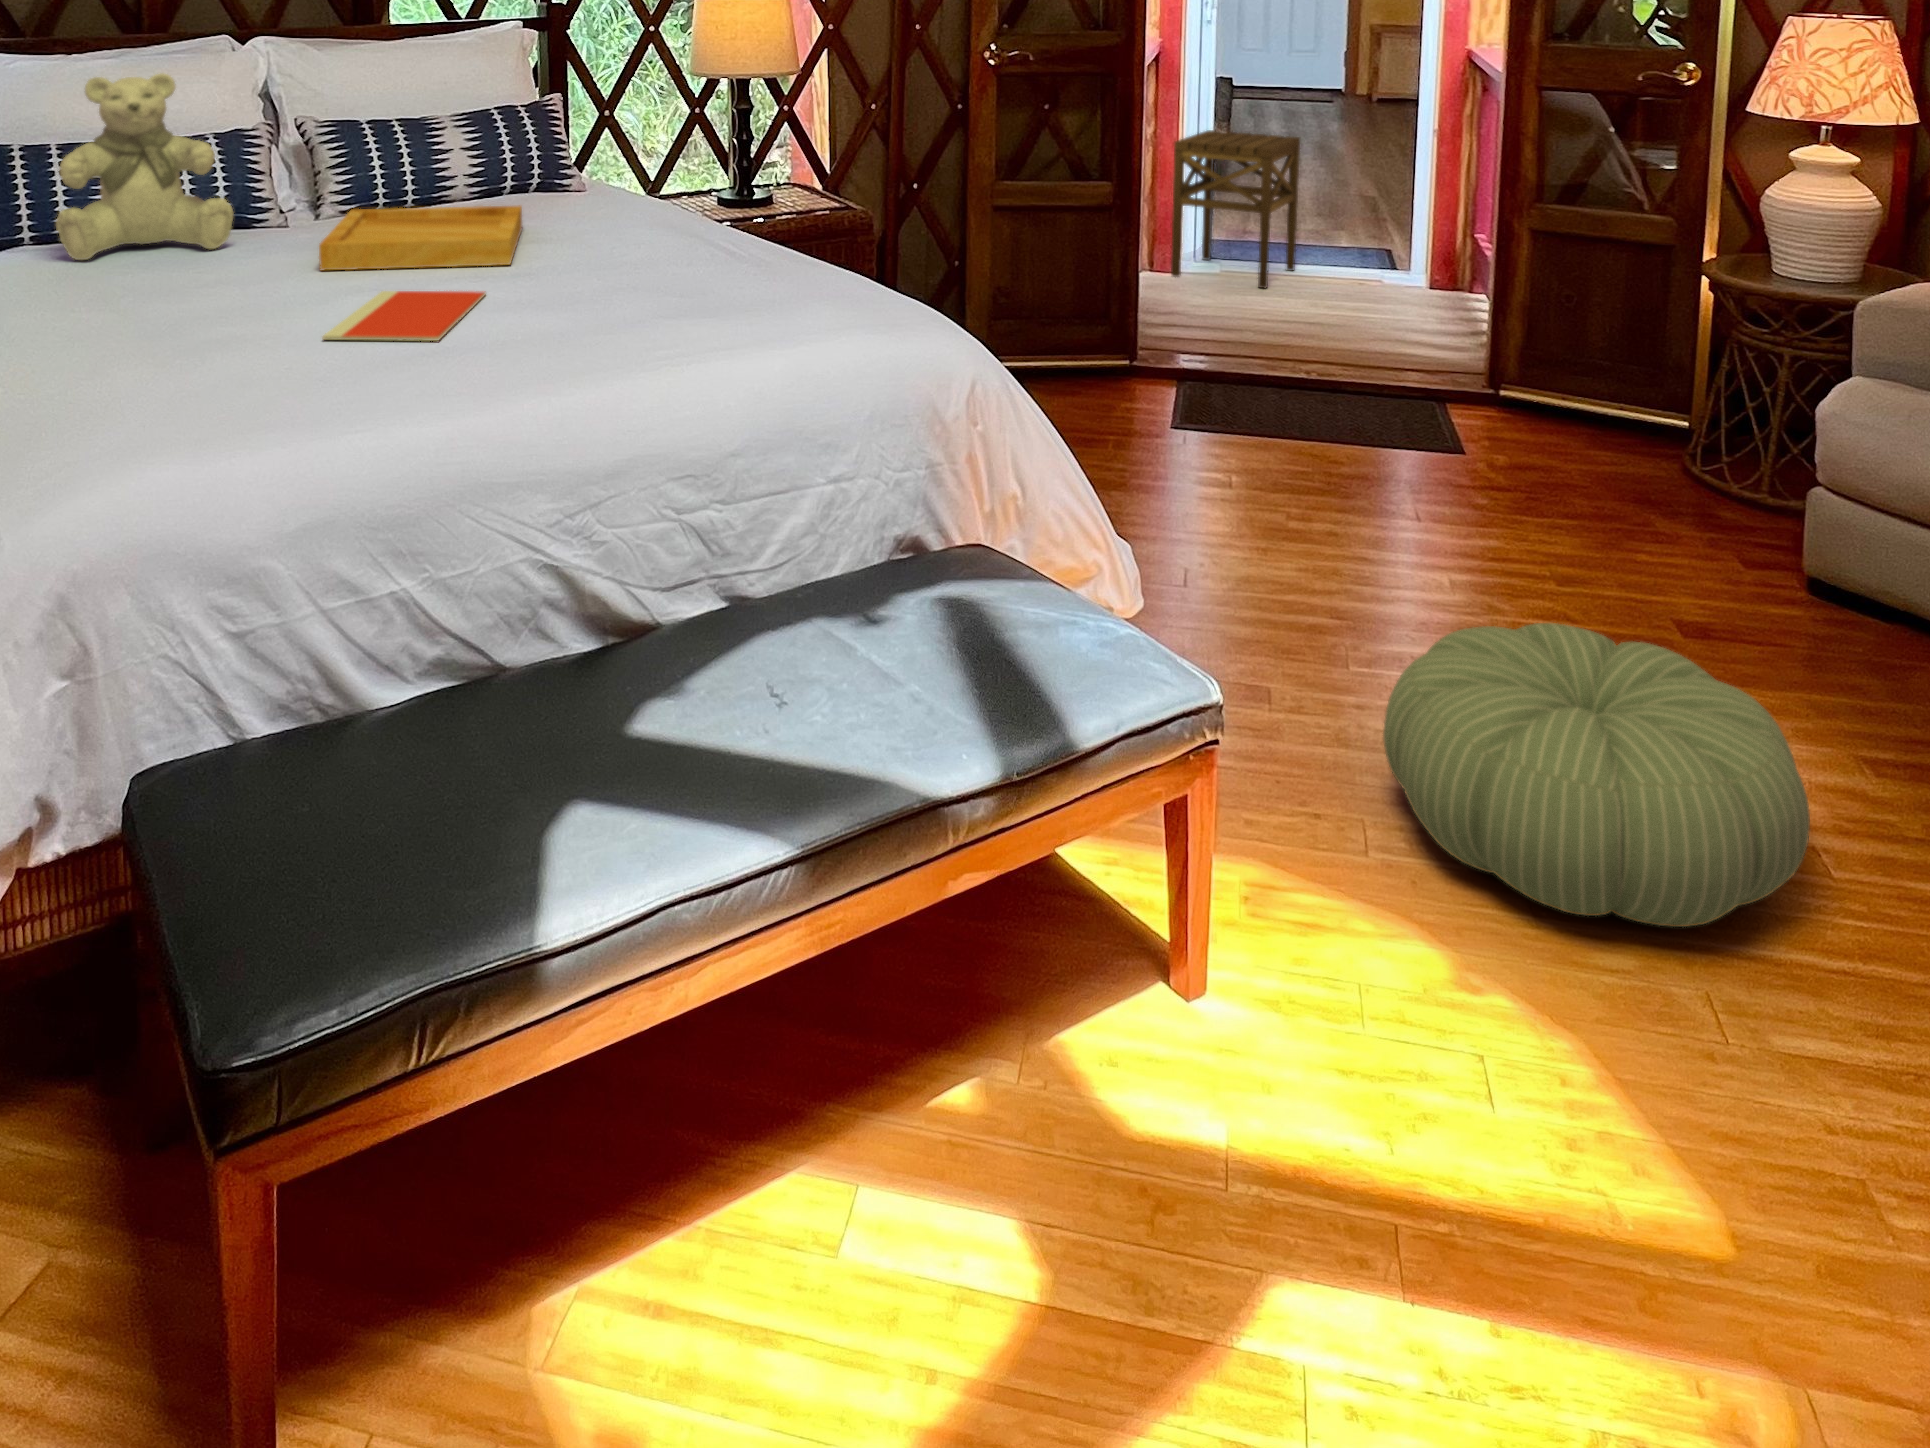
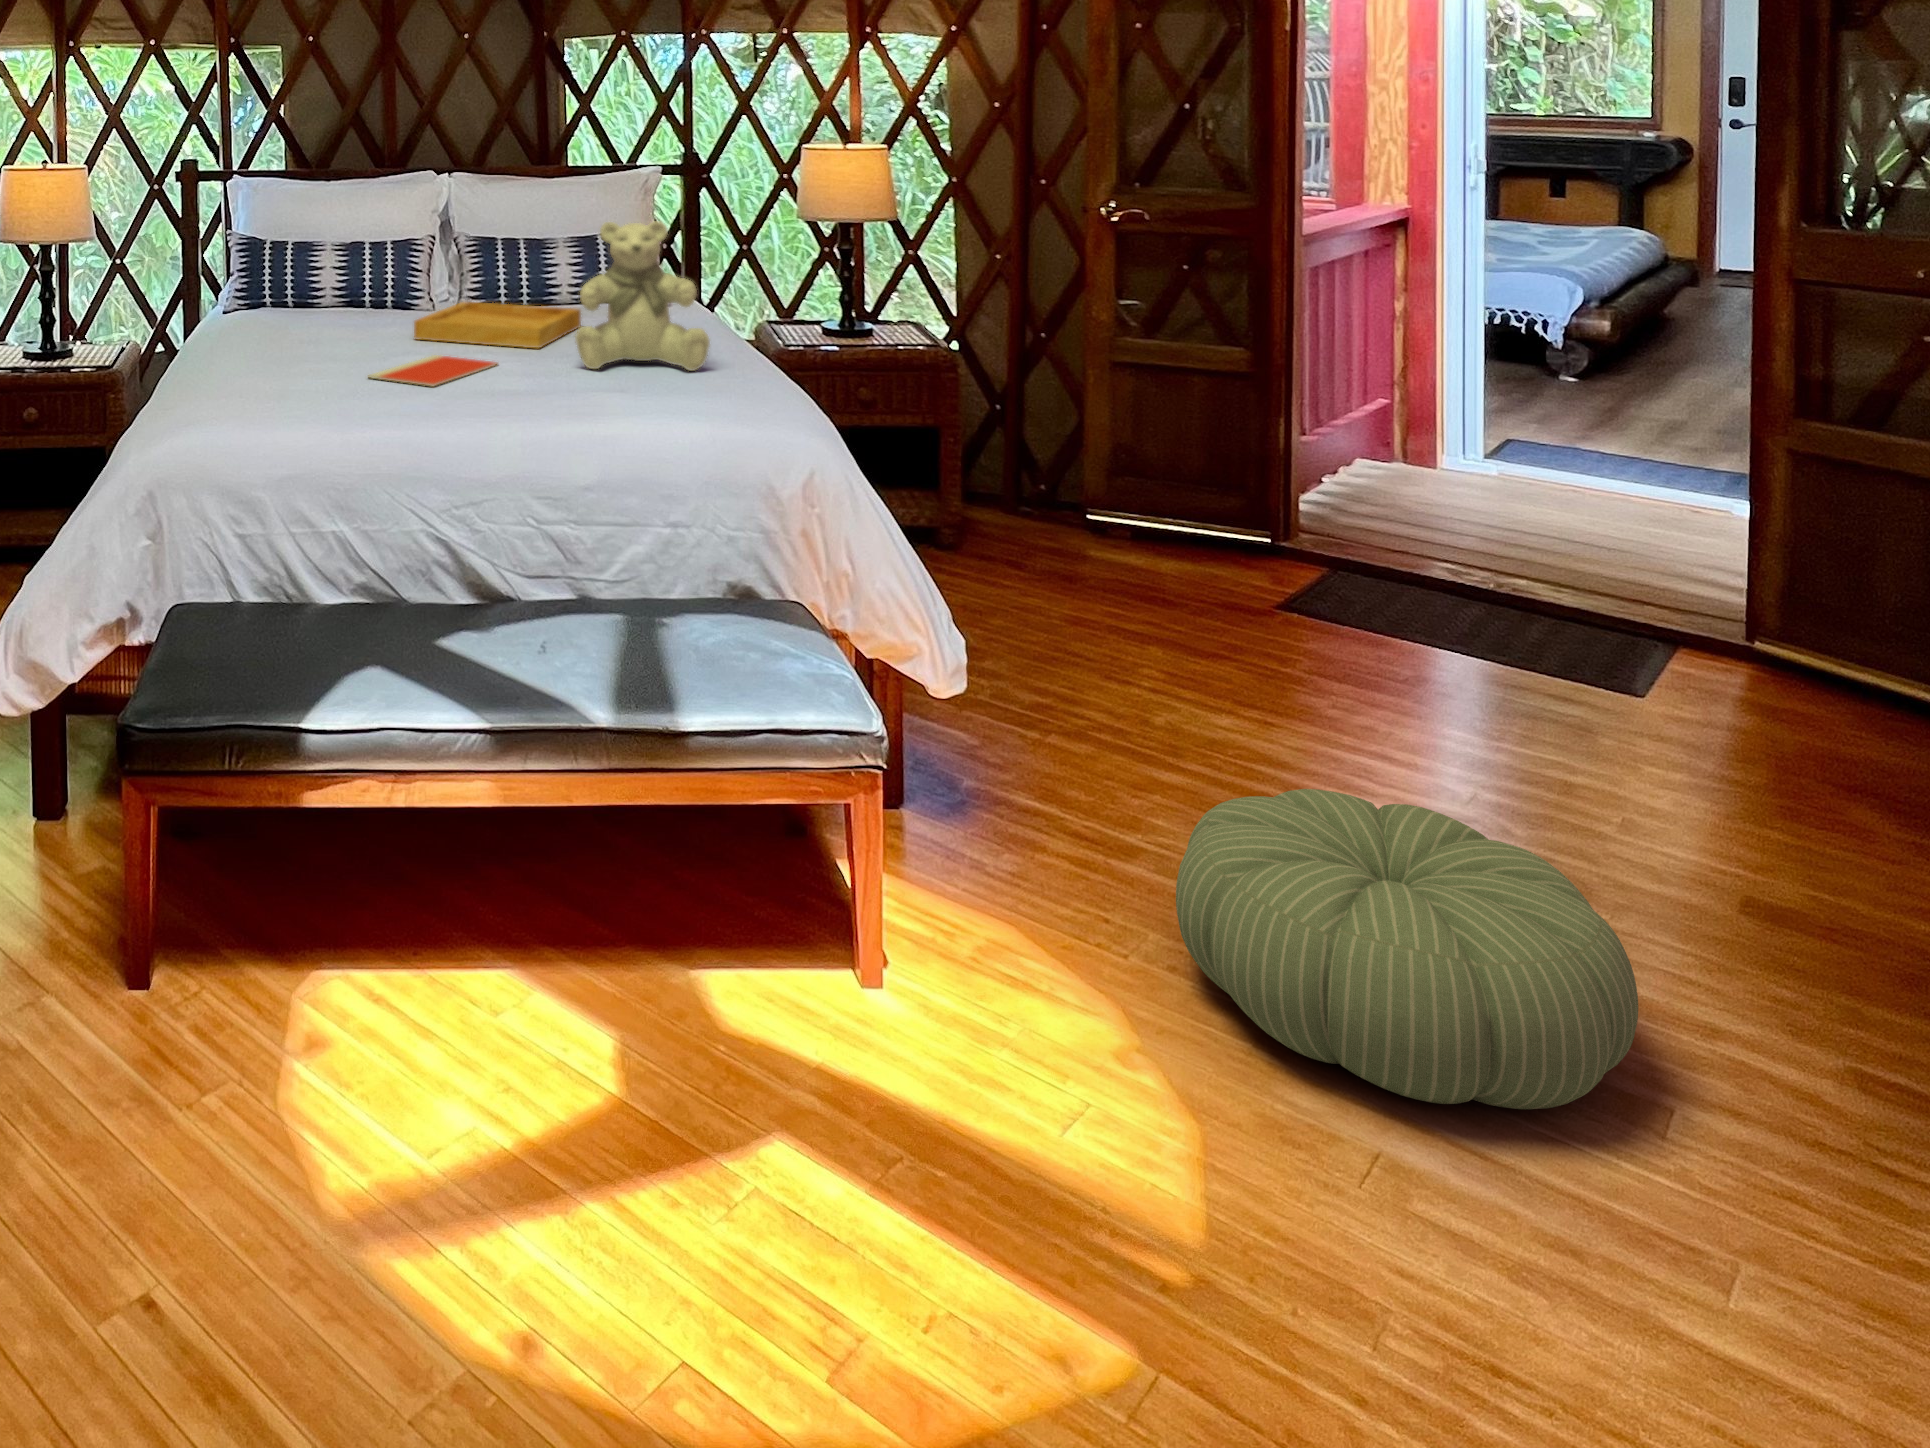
teddy bear: present [56,73,233,260] -> present [575,221,710,371]
side table: present [1171,130,1300,288] -> none [1428,311,1616,498]

